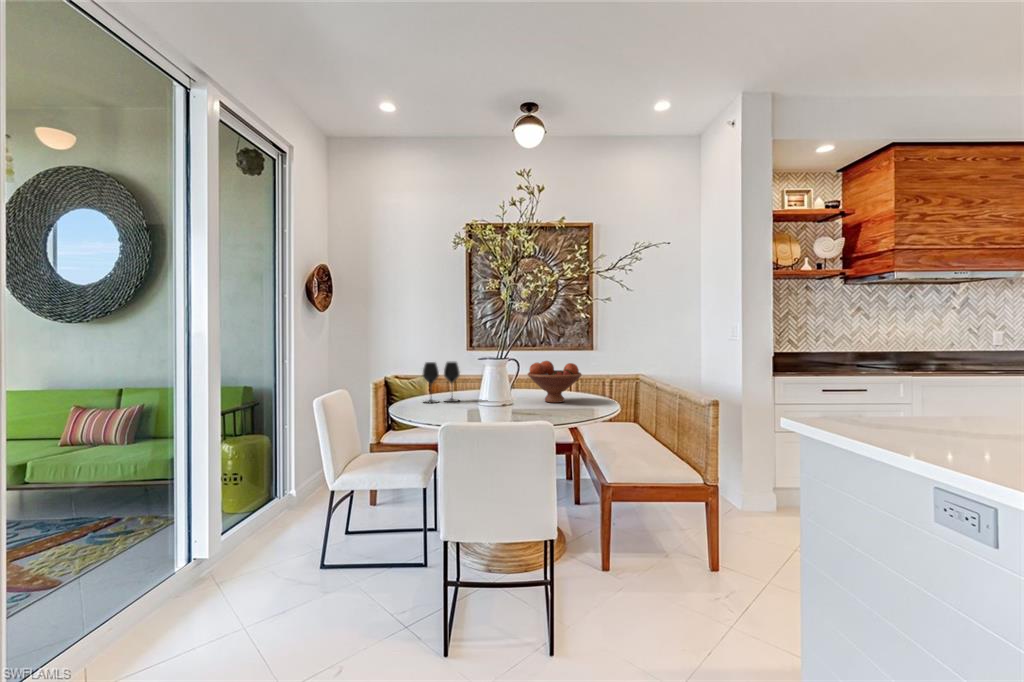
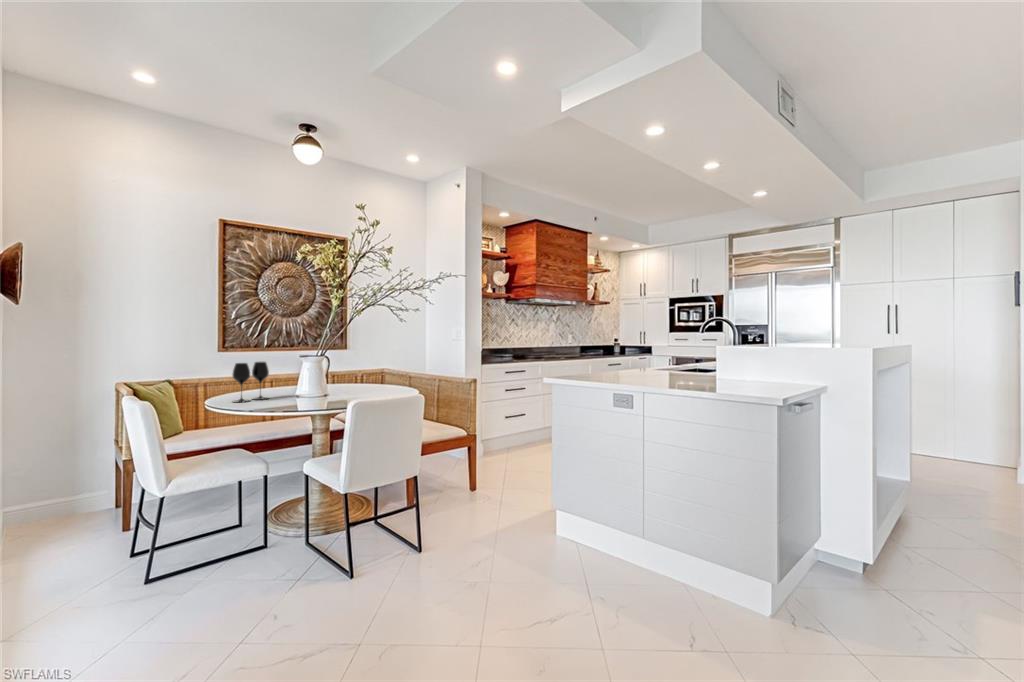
fruit bowl: present [528,361,582,403] -> none [332,358,379,392]

